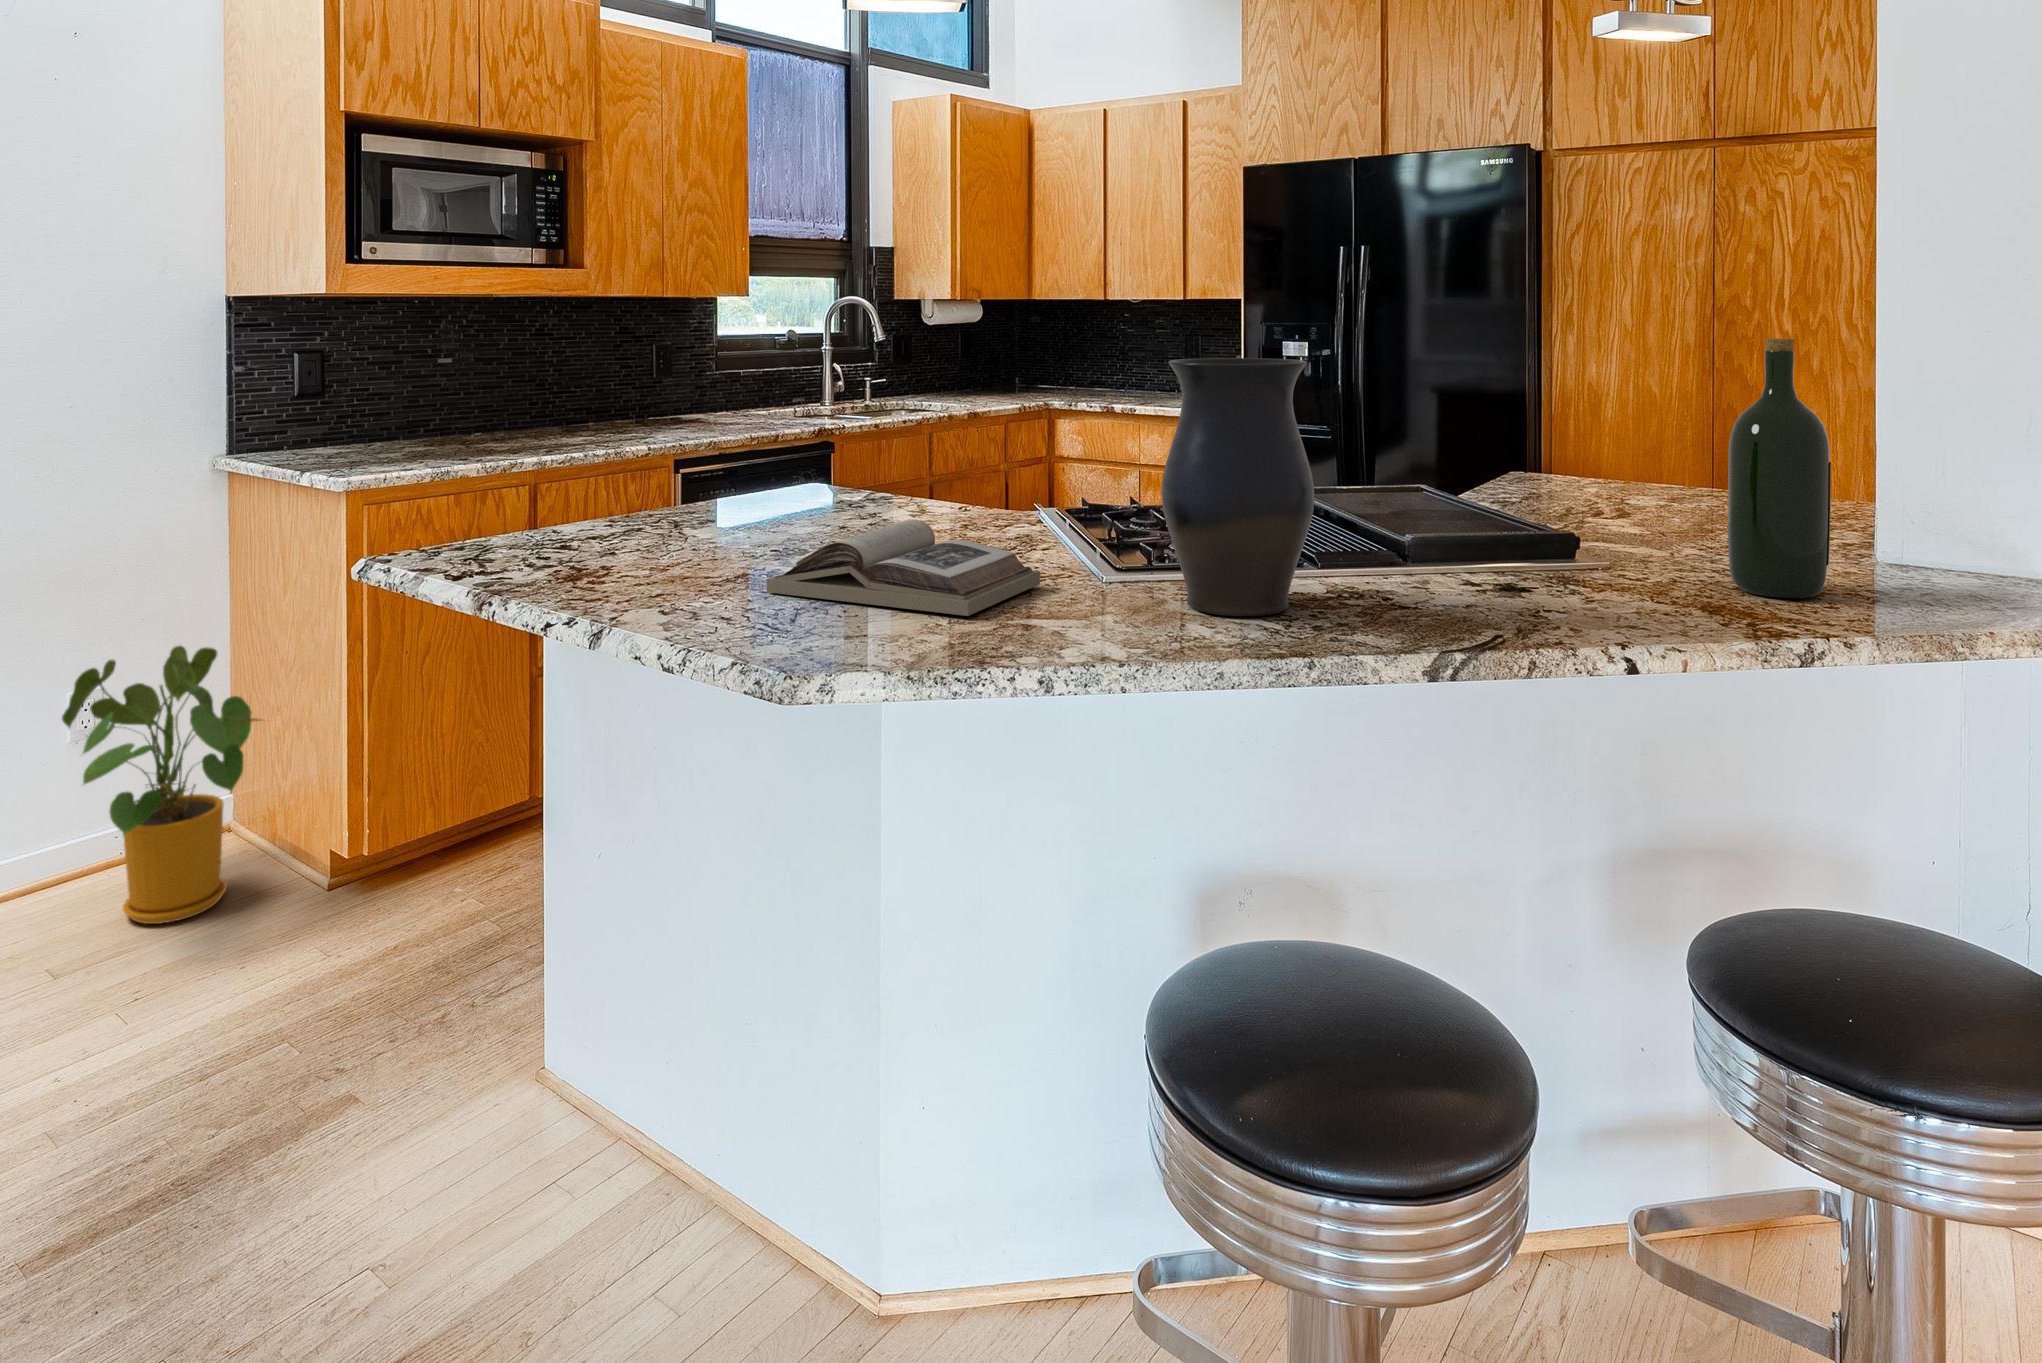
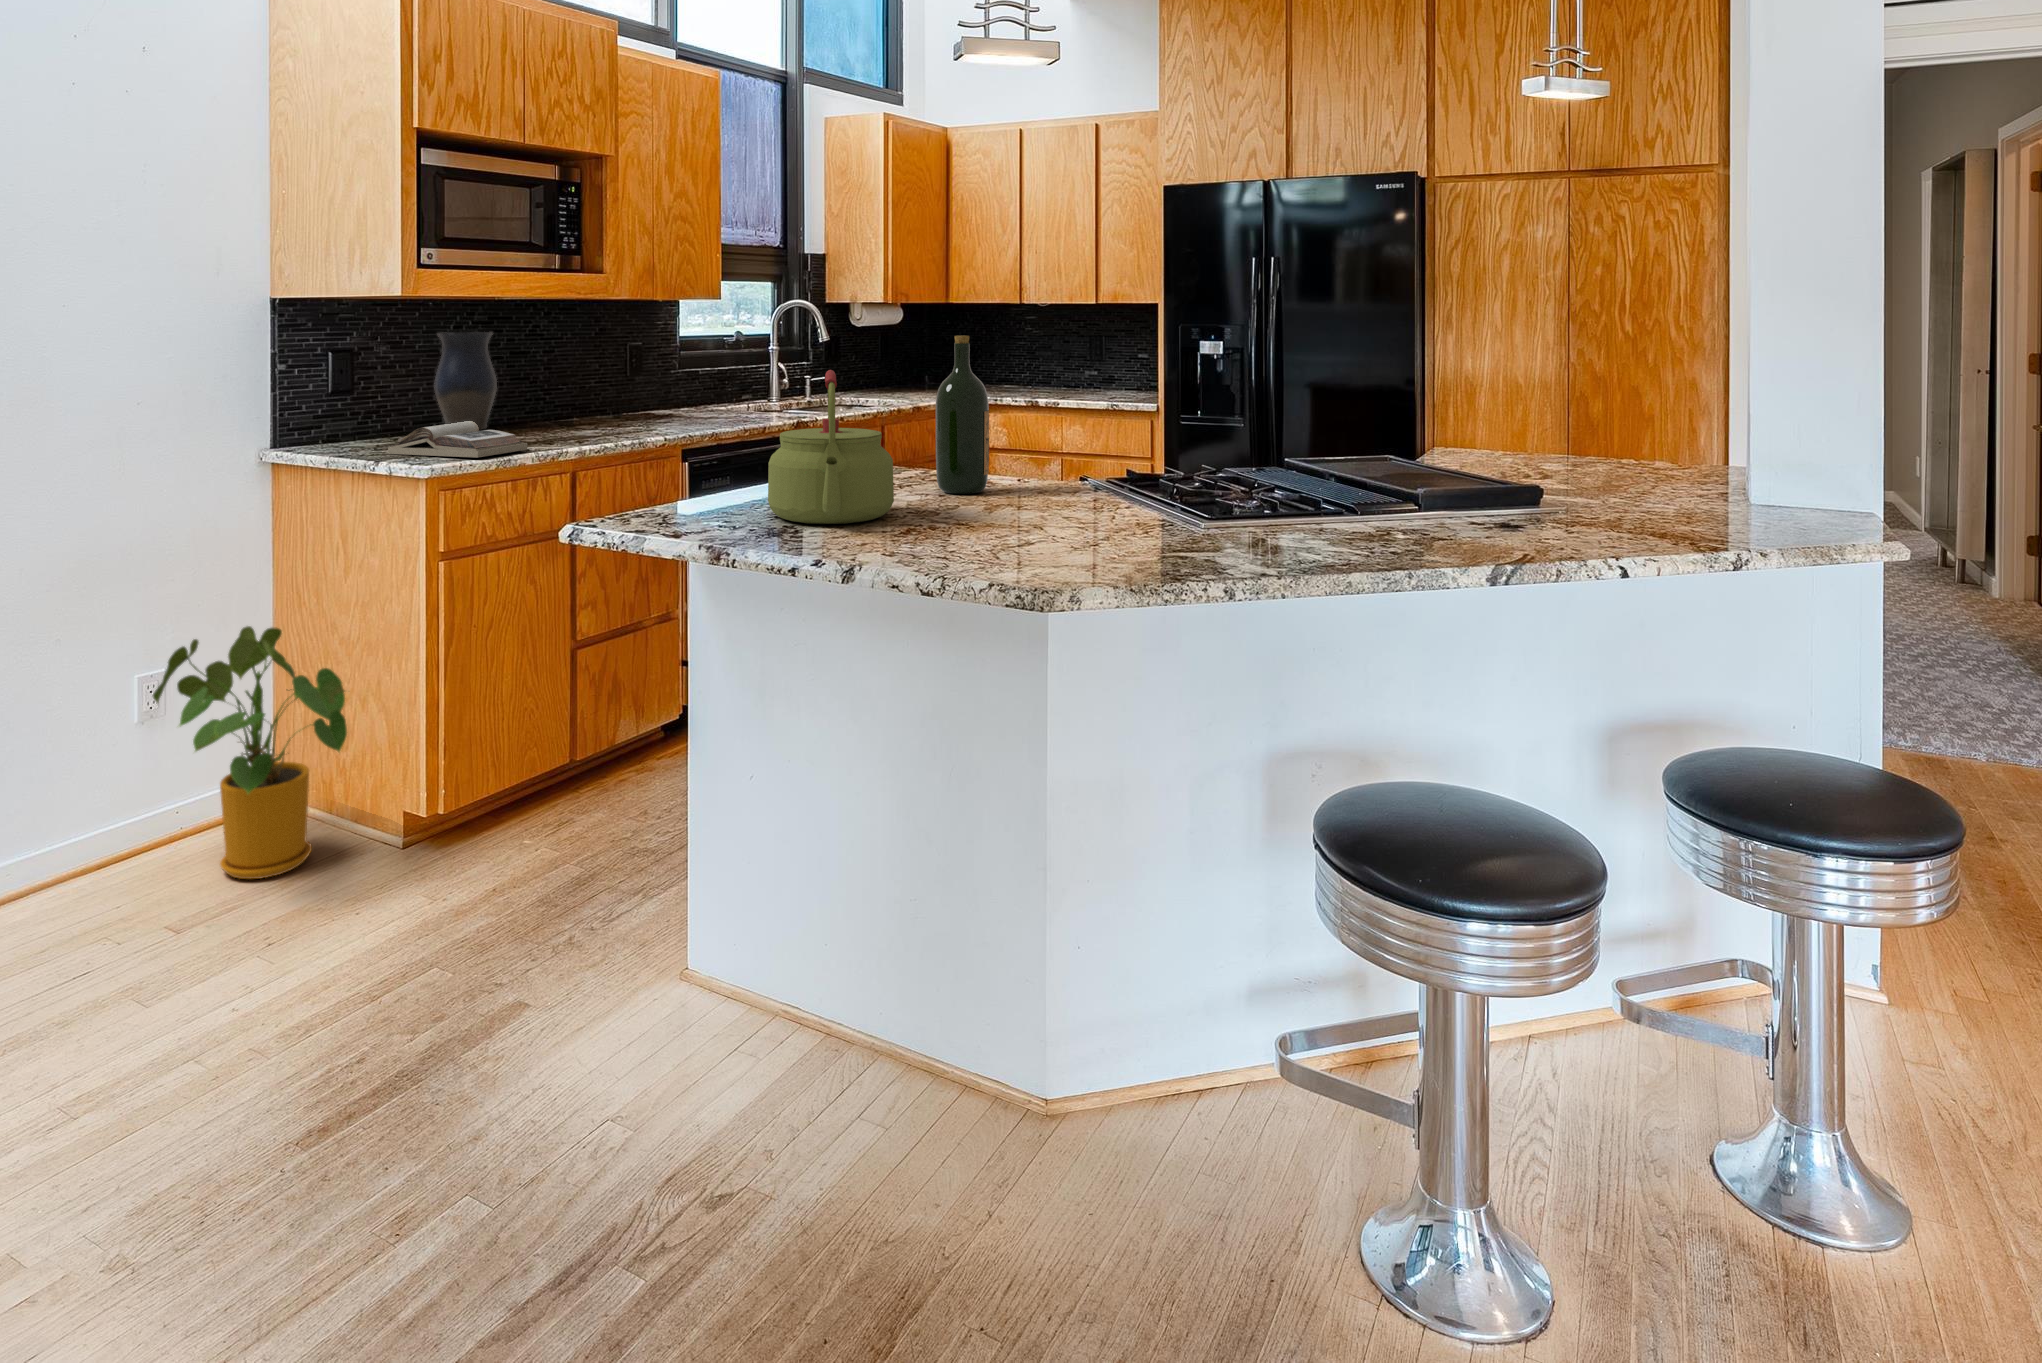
wine bottle: present [1728,339,1831,598] -> present [936,336,989,494]
vase: present [1161,358,1315,616] -> present [434,332,497,430]
kettle: none [583,374,739,563] -> present [768,370,894,524]
book: present [767,519,1040,616] -> present [388,421,527,458]

